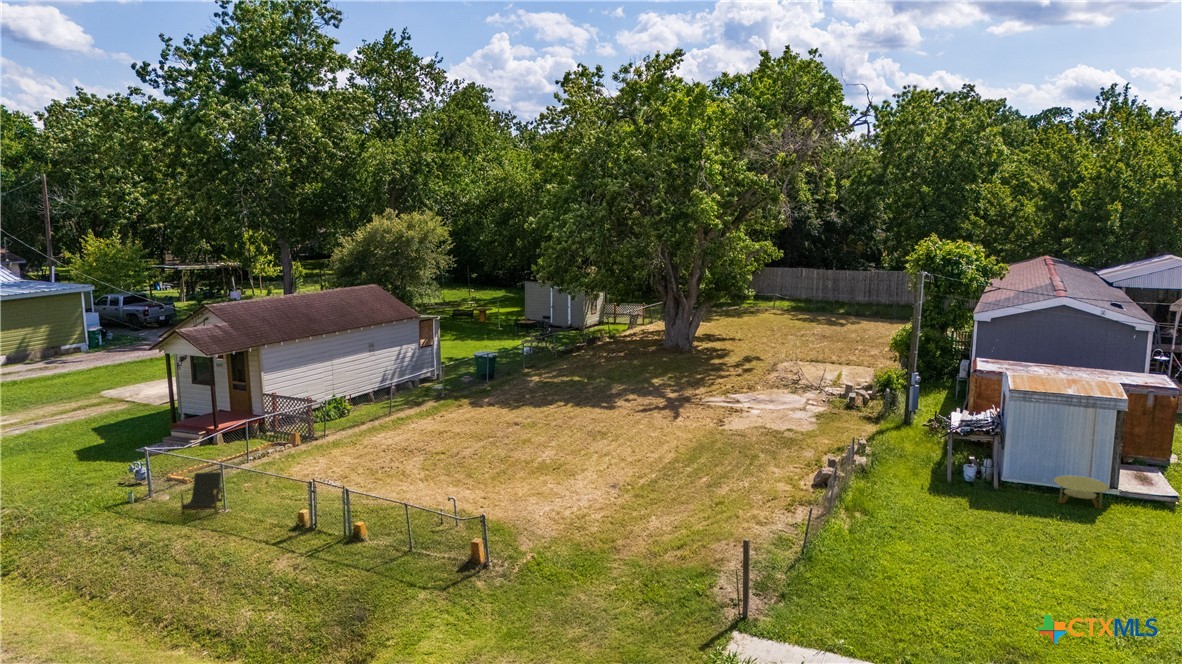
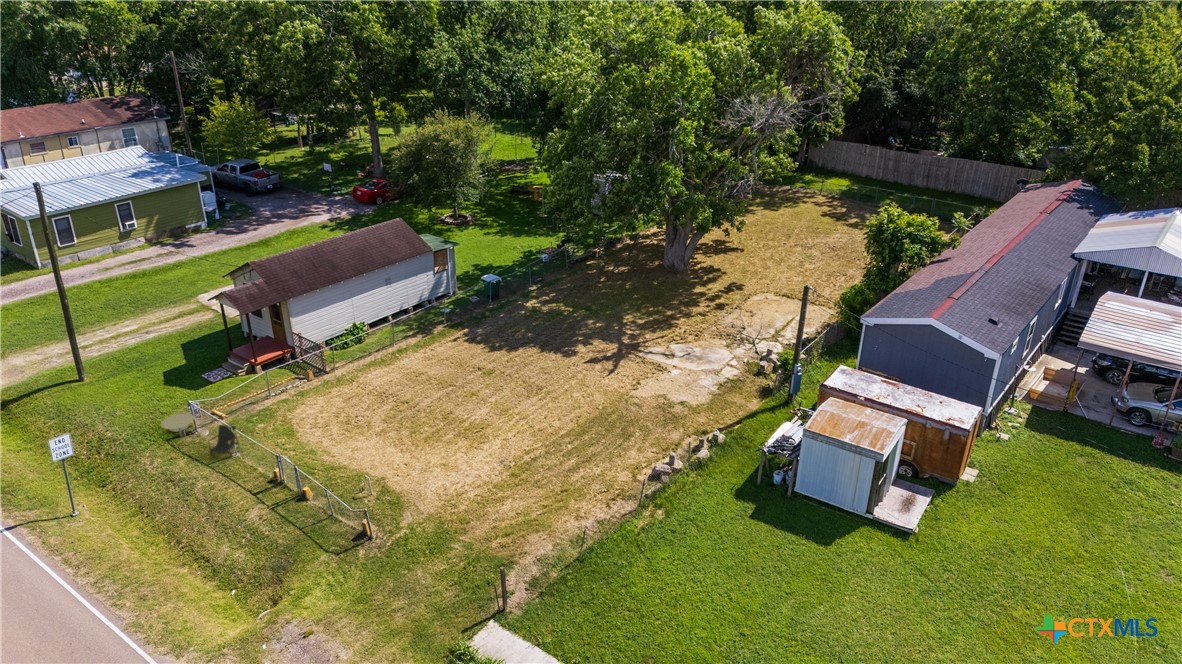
round table: present [1054,475,1109,508] -> present [161,413,194,438]

